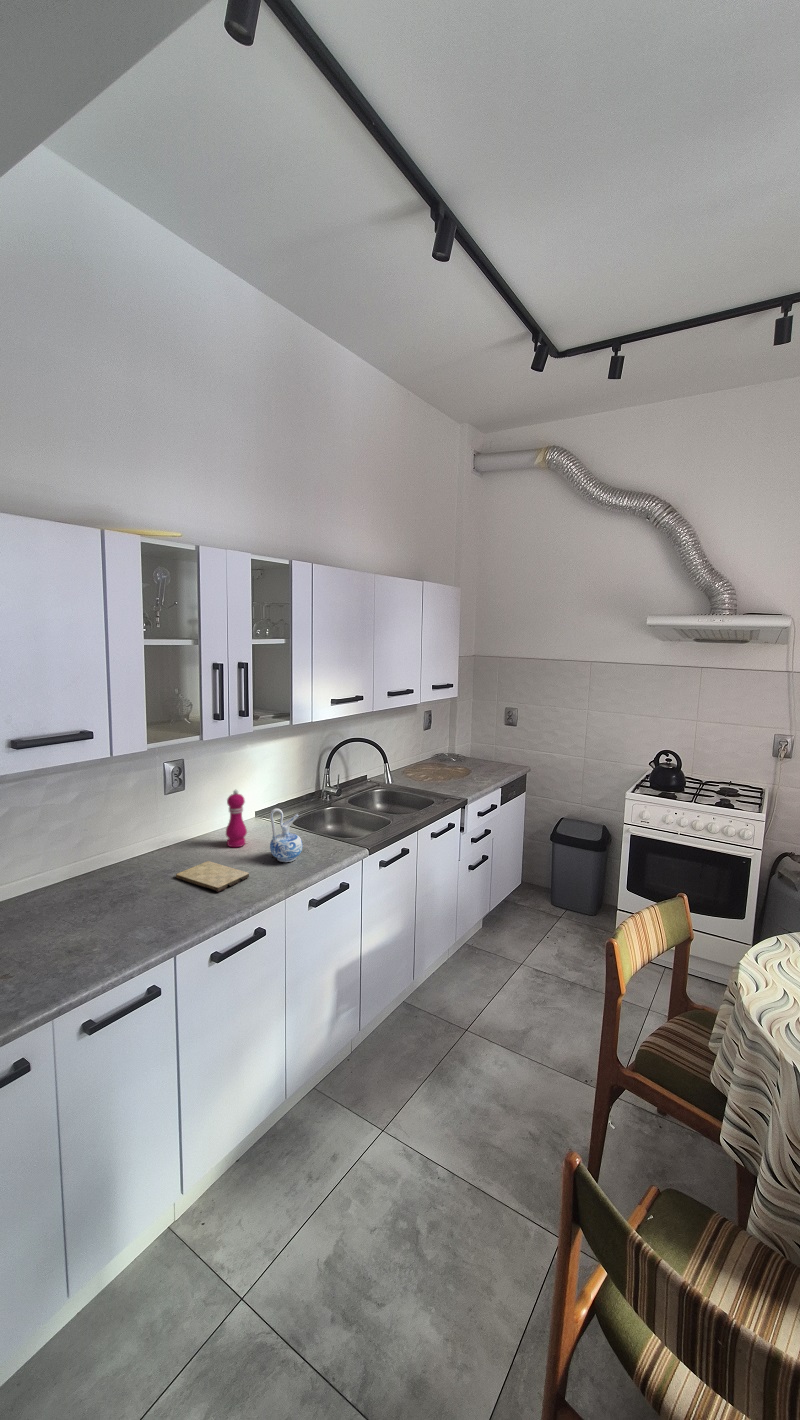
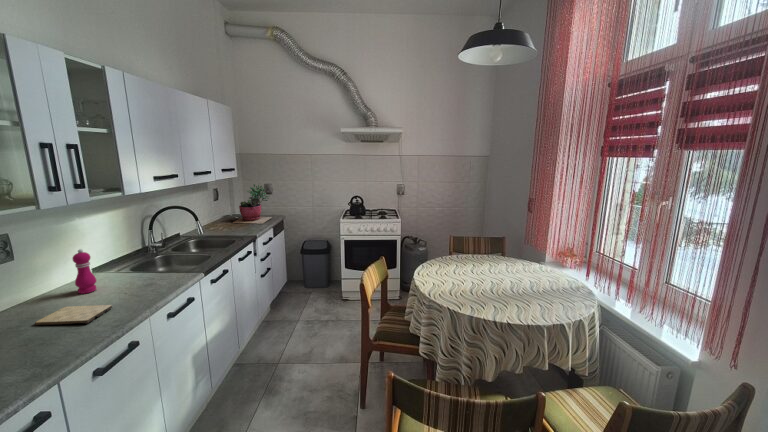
succulent plant: none [443,708,507,778] -> present [233,184,272,224]
ceramic pitcher: present [270,808,303,862] -> none [121,255,153,293]

